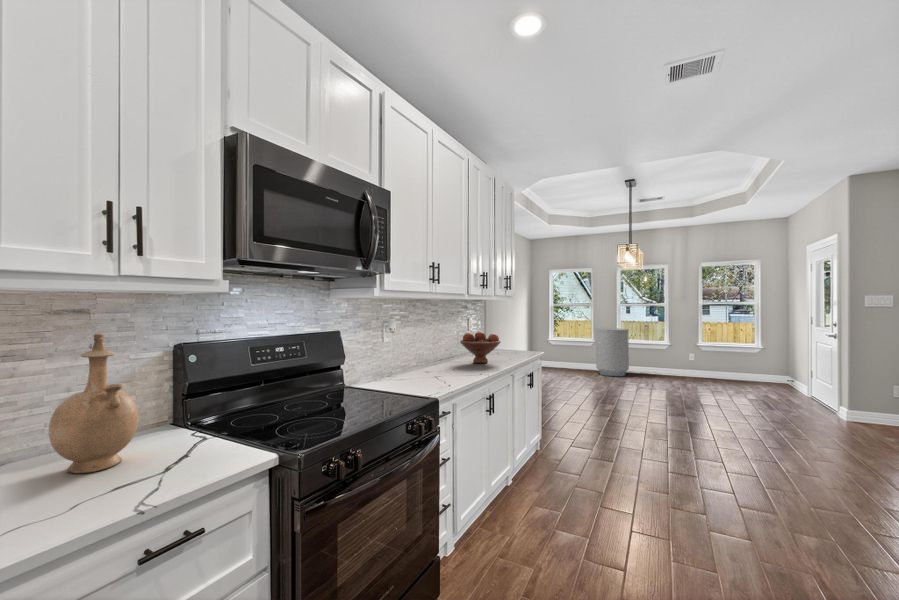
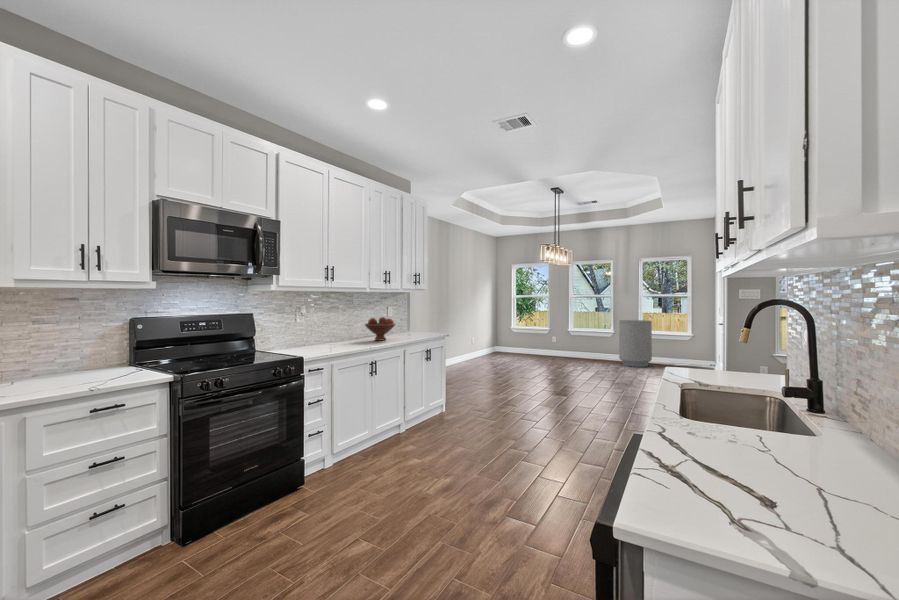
trash can: present [596,328,629,376] -> present [619,320,652,367]
vase: present [49,334,139,473] -> none [57,310,103,379]

